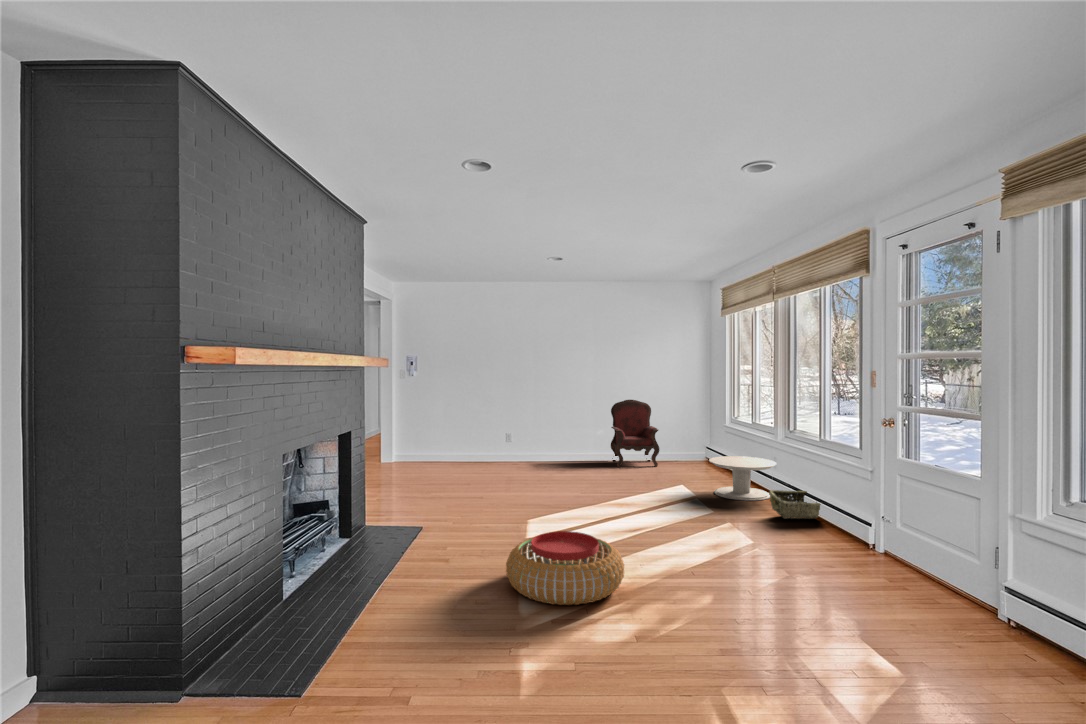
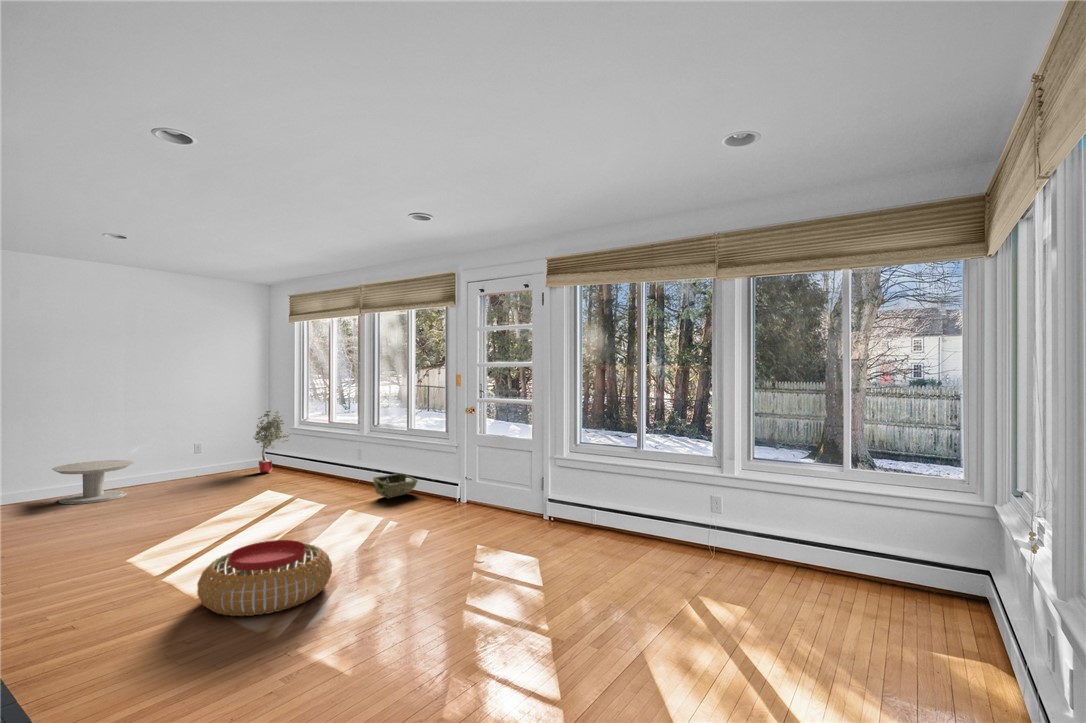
armchair: present [611,400,659,467] -> none [153,409,222,487]
potted tree: none [688,405,723,468] -> present [253,411,290,474]
side table: present [709,456,777,501] -> present [52,460,133,504]

